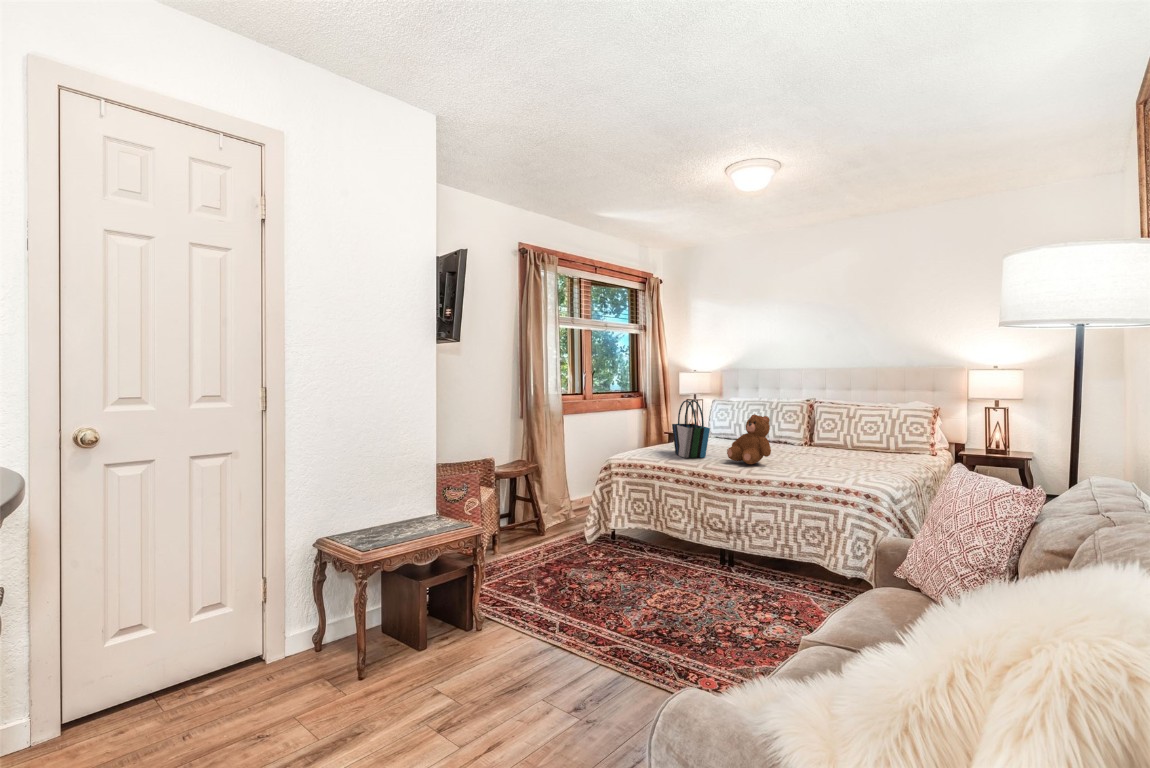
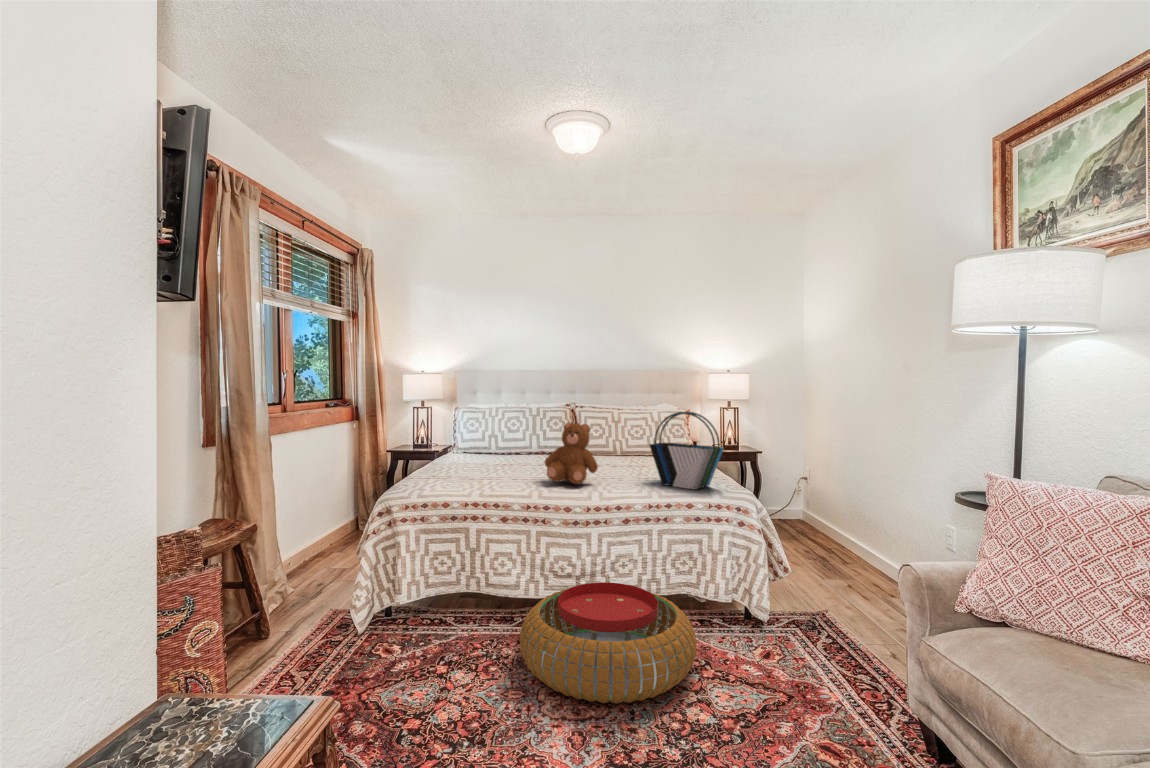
tote bag: present [672,400,710,458] -> present [650,412,724,489]
pouf: none [653,534,785,611] -> present [520,582,696,704]

